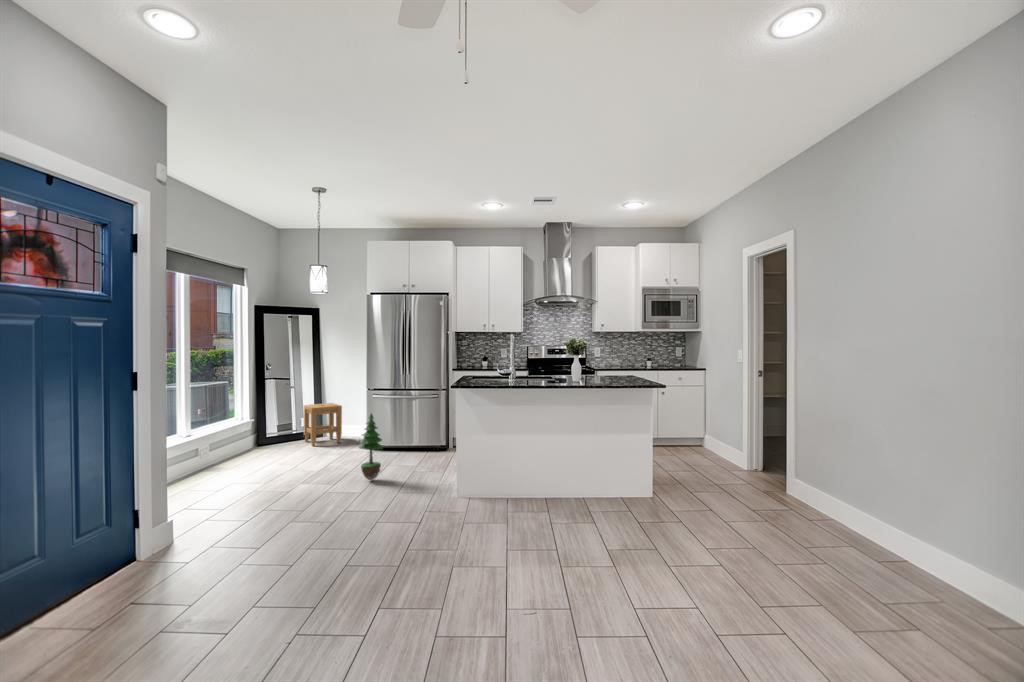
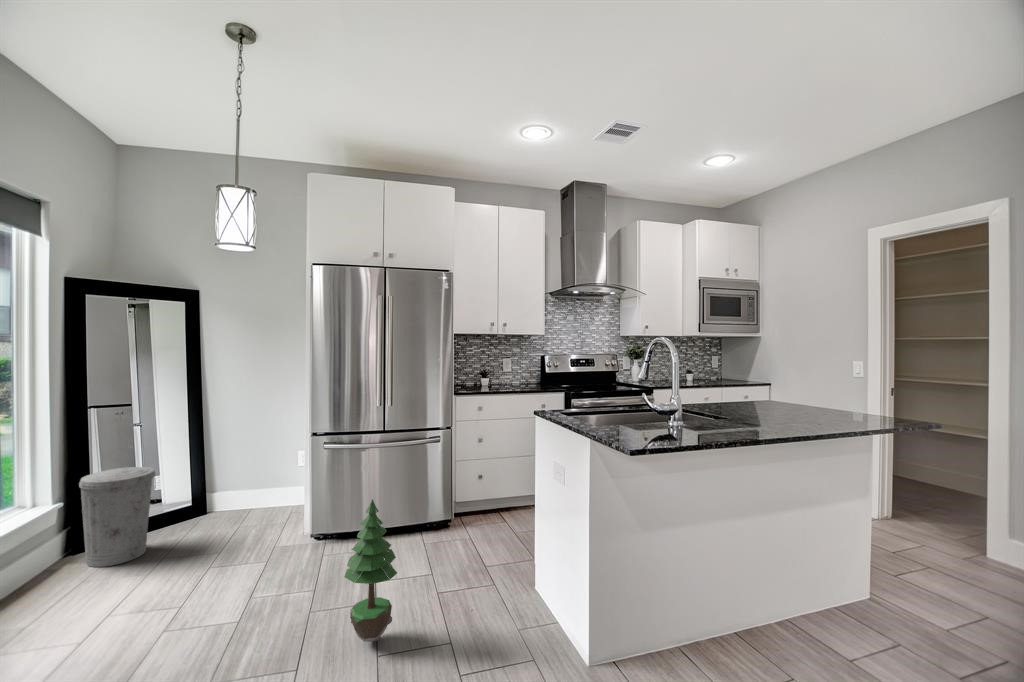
stool: present [304,403,342,446] -> none [170,453,249,540]
trash can: none [261,404,294,451] -> present [79,467,155,567]

